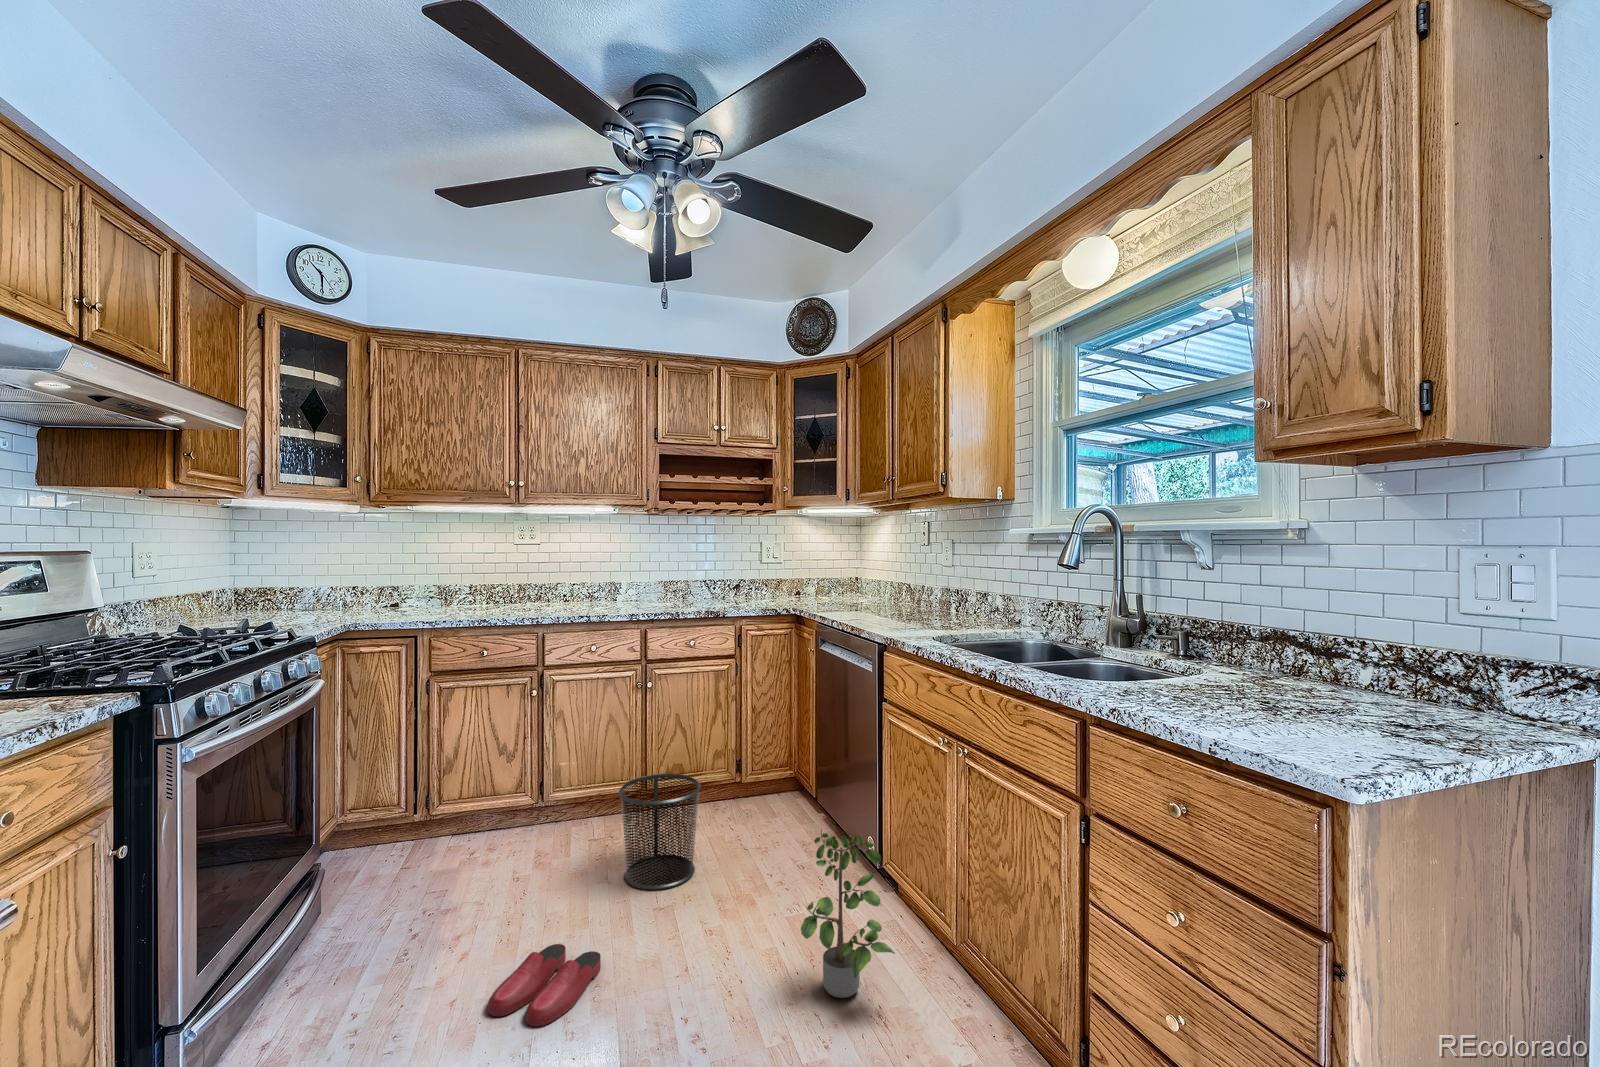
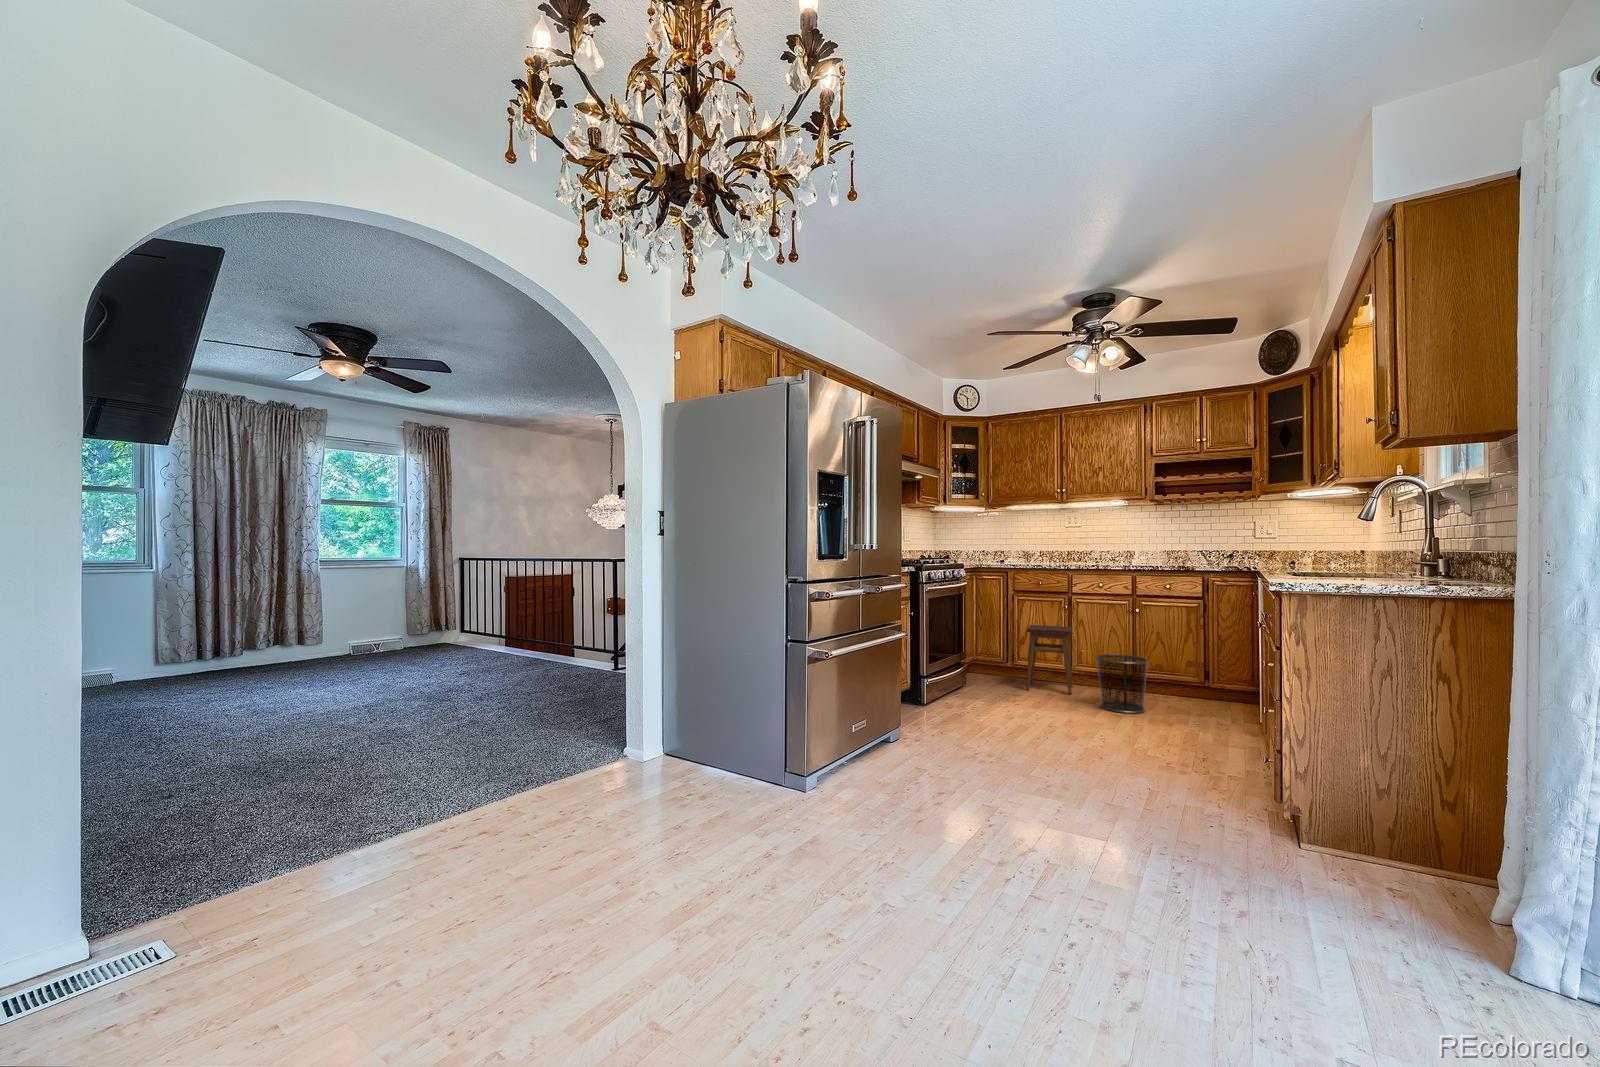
stool: none [469,729,560,879] -> present [1026,625,1073,694]
potted plant: present [801,829,895,998] -> none [1155,665,1203,756]
slippers: present [488,944,601,1027] -> none [1009,703,1064,723]

